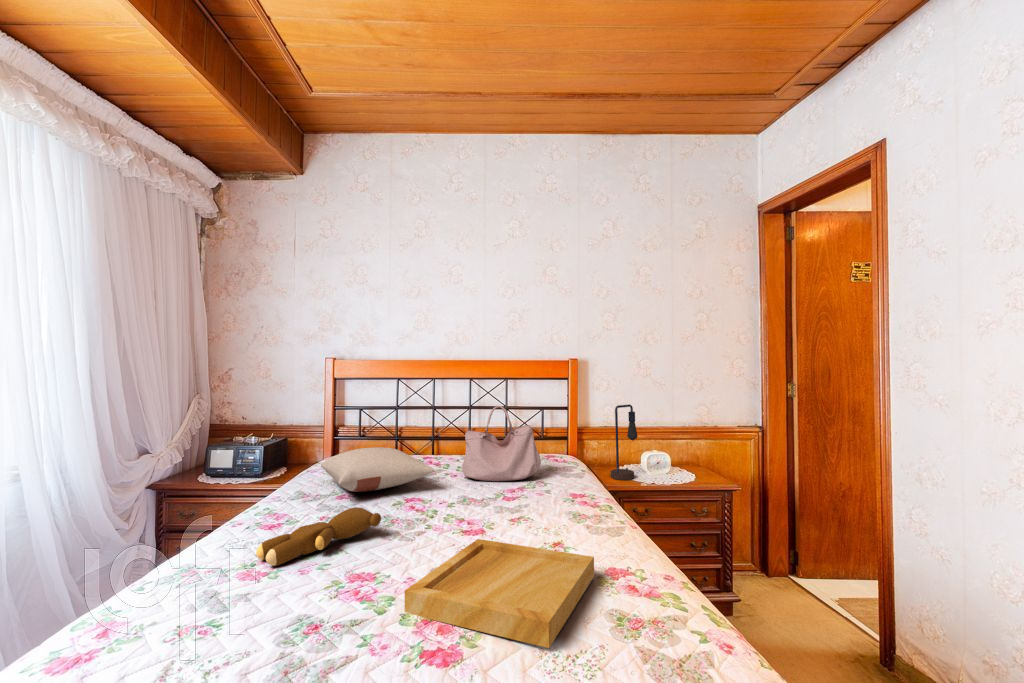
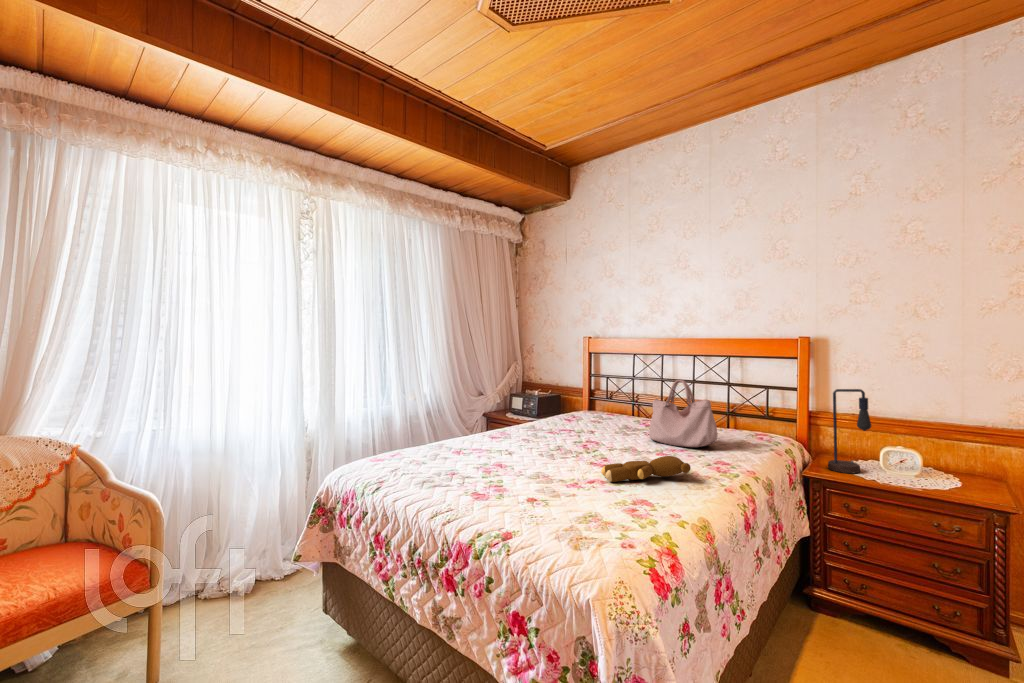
pillow: present [321,447,434,492] -> none [540,405,613,434]
teddy bear: present [256,507,381,566] -> present [601,456,691,482]
tray: present [405,539,594,648] -> none [491,470,620,526]

